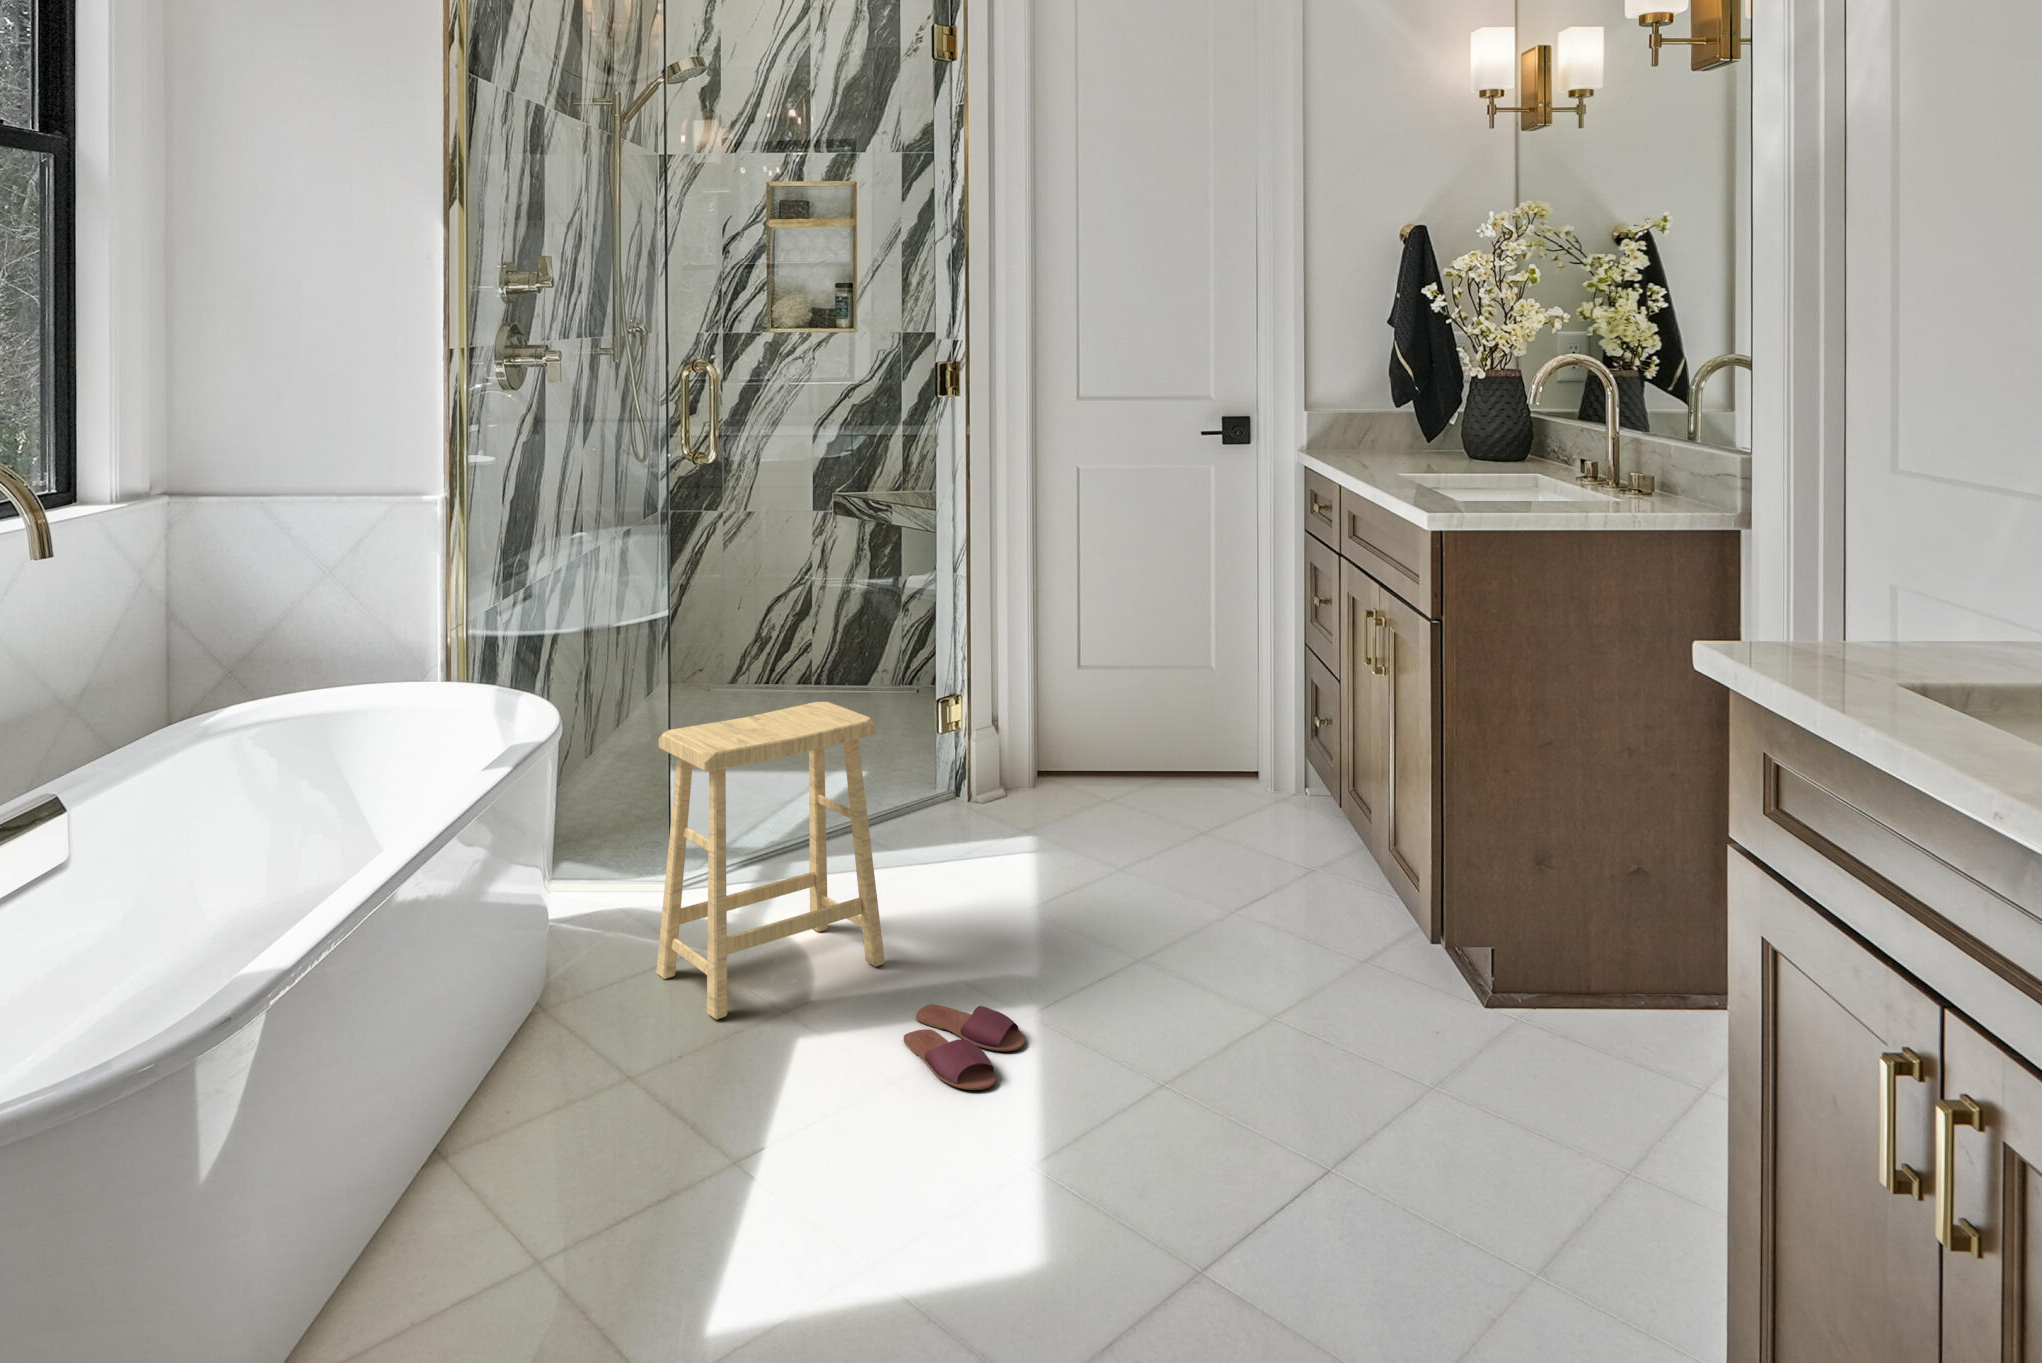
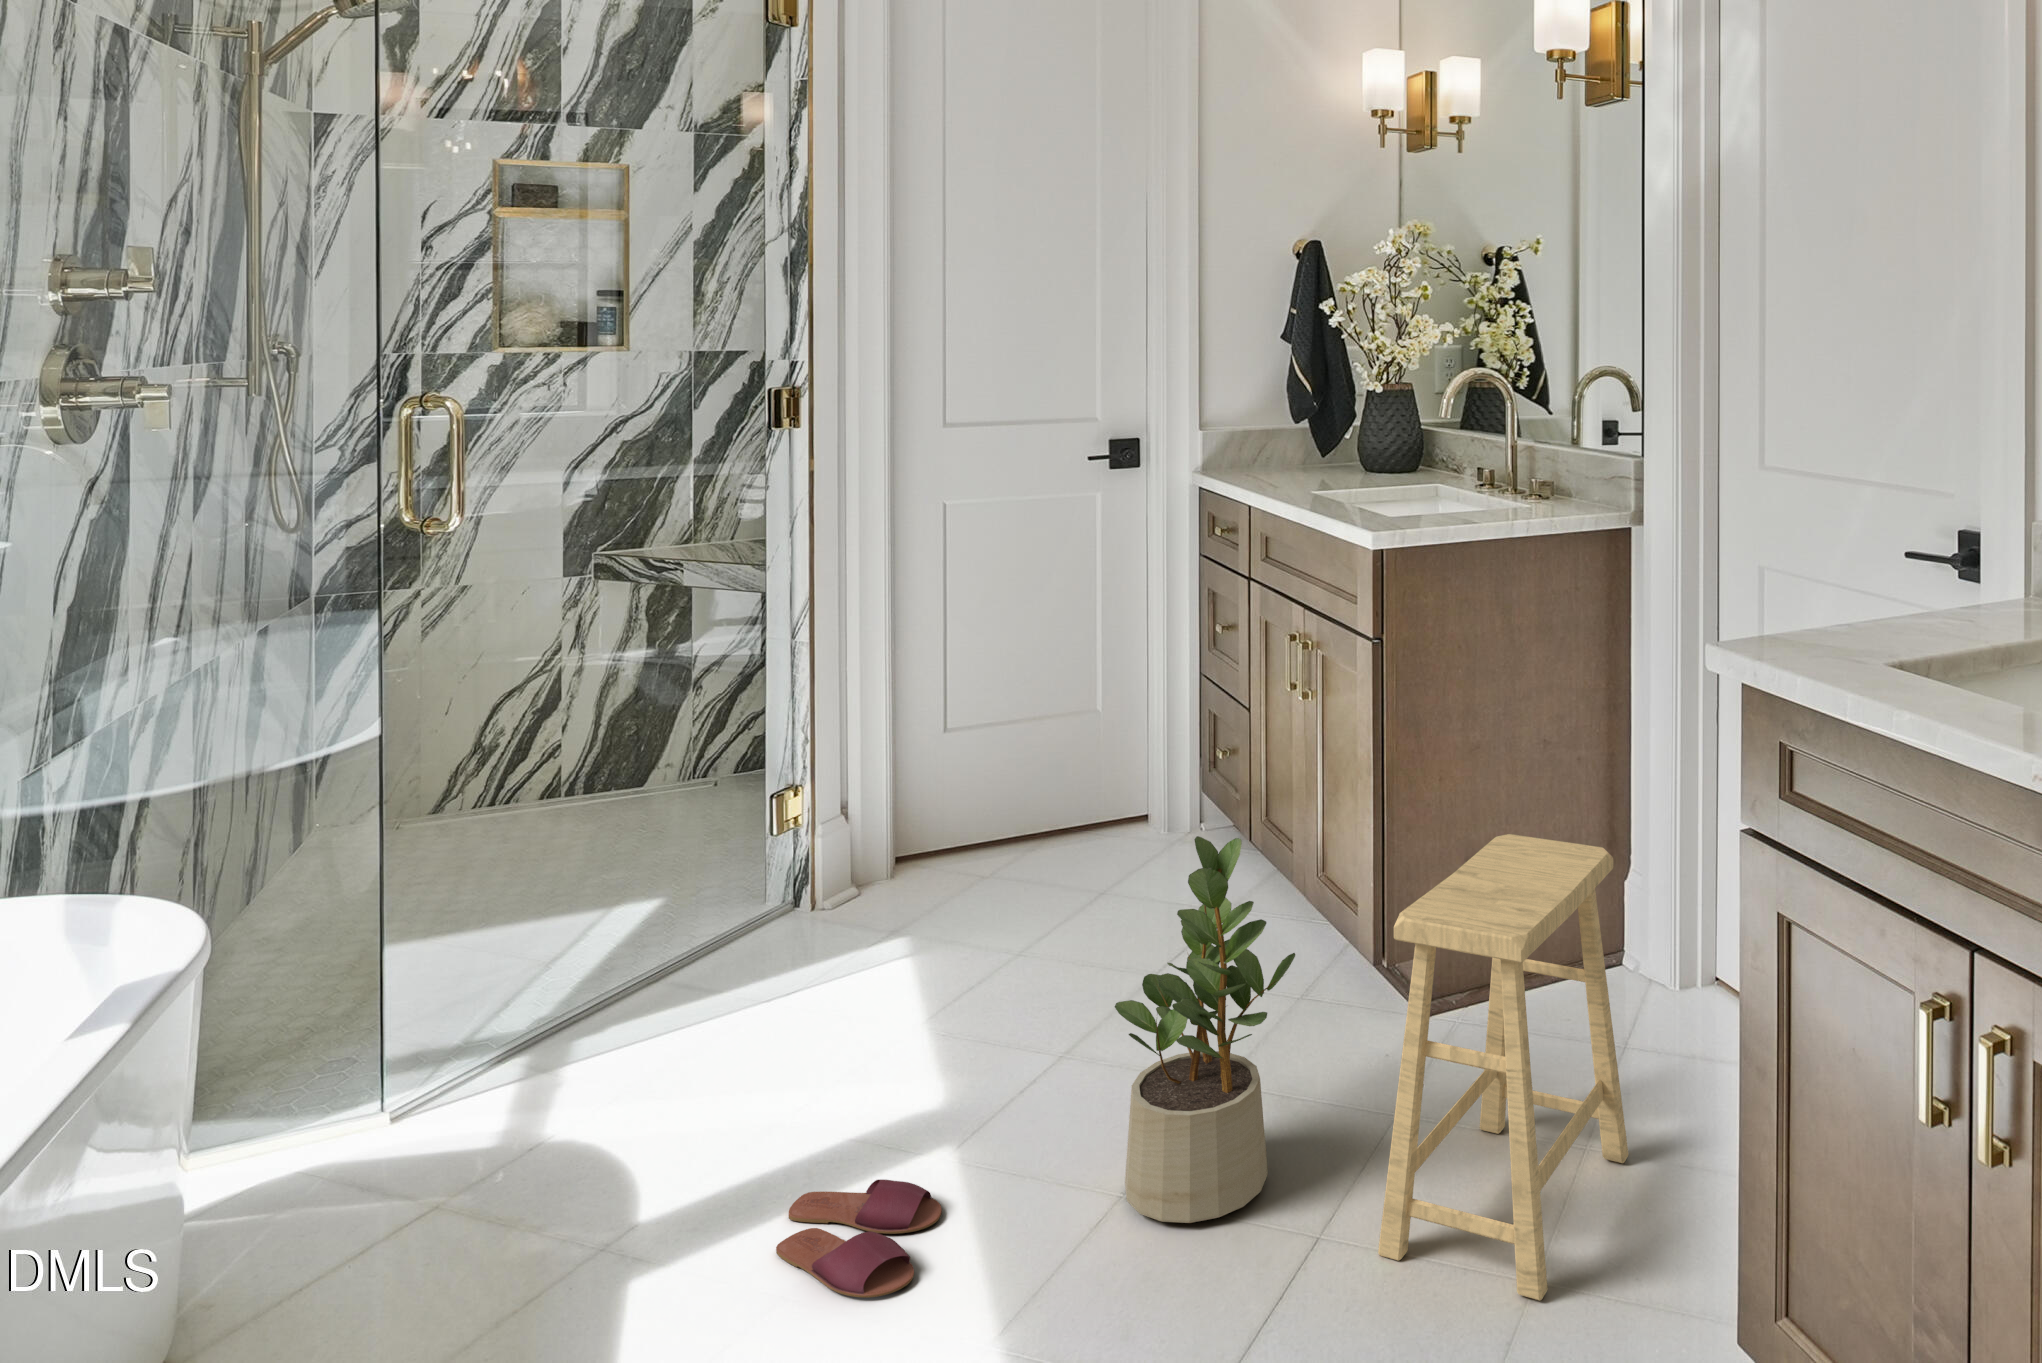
footstool: present [656,702,885,1020] -> present [1378,834,1629,1301]
potted plant: none [1162,766,1320,1103] -> present [1115,836,1295,1223]

